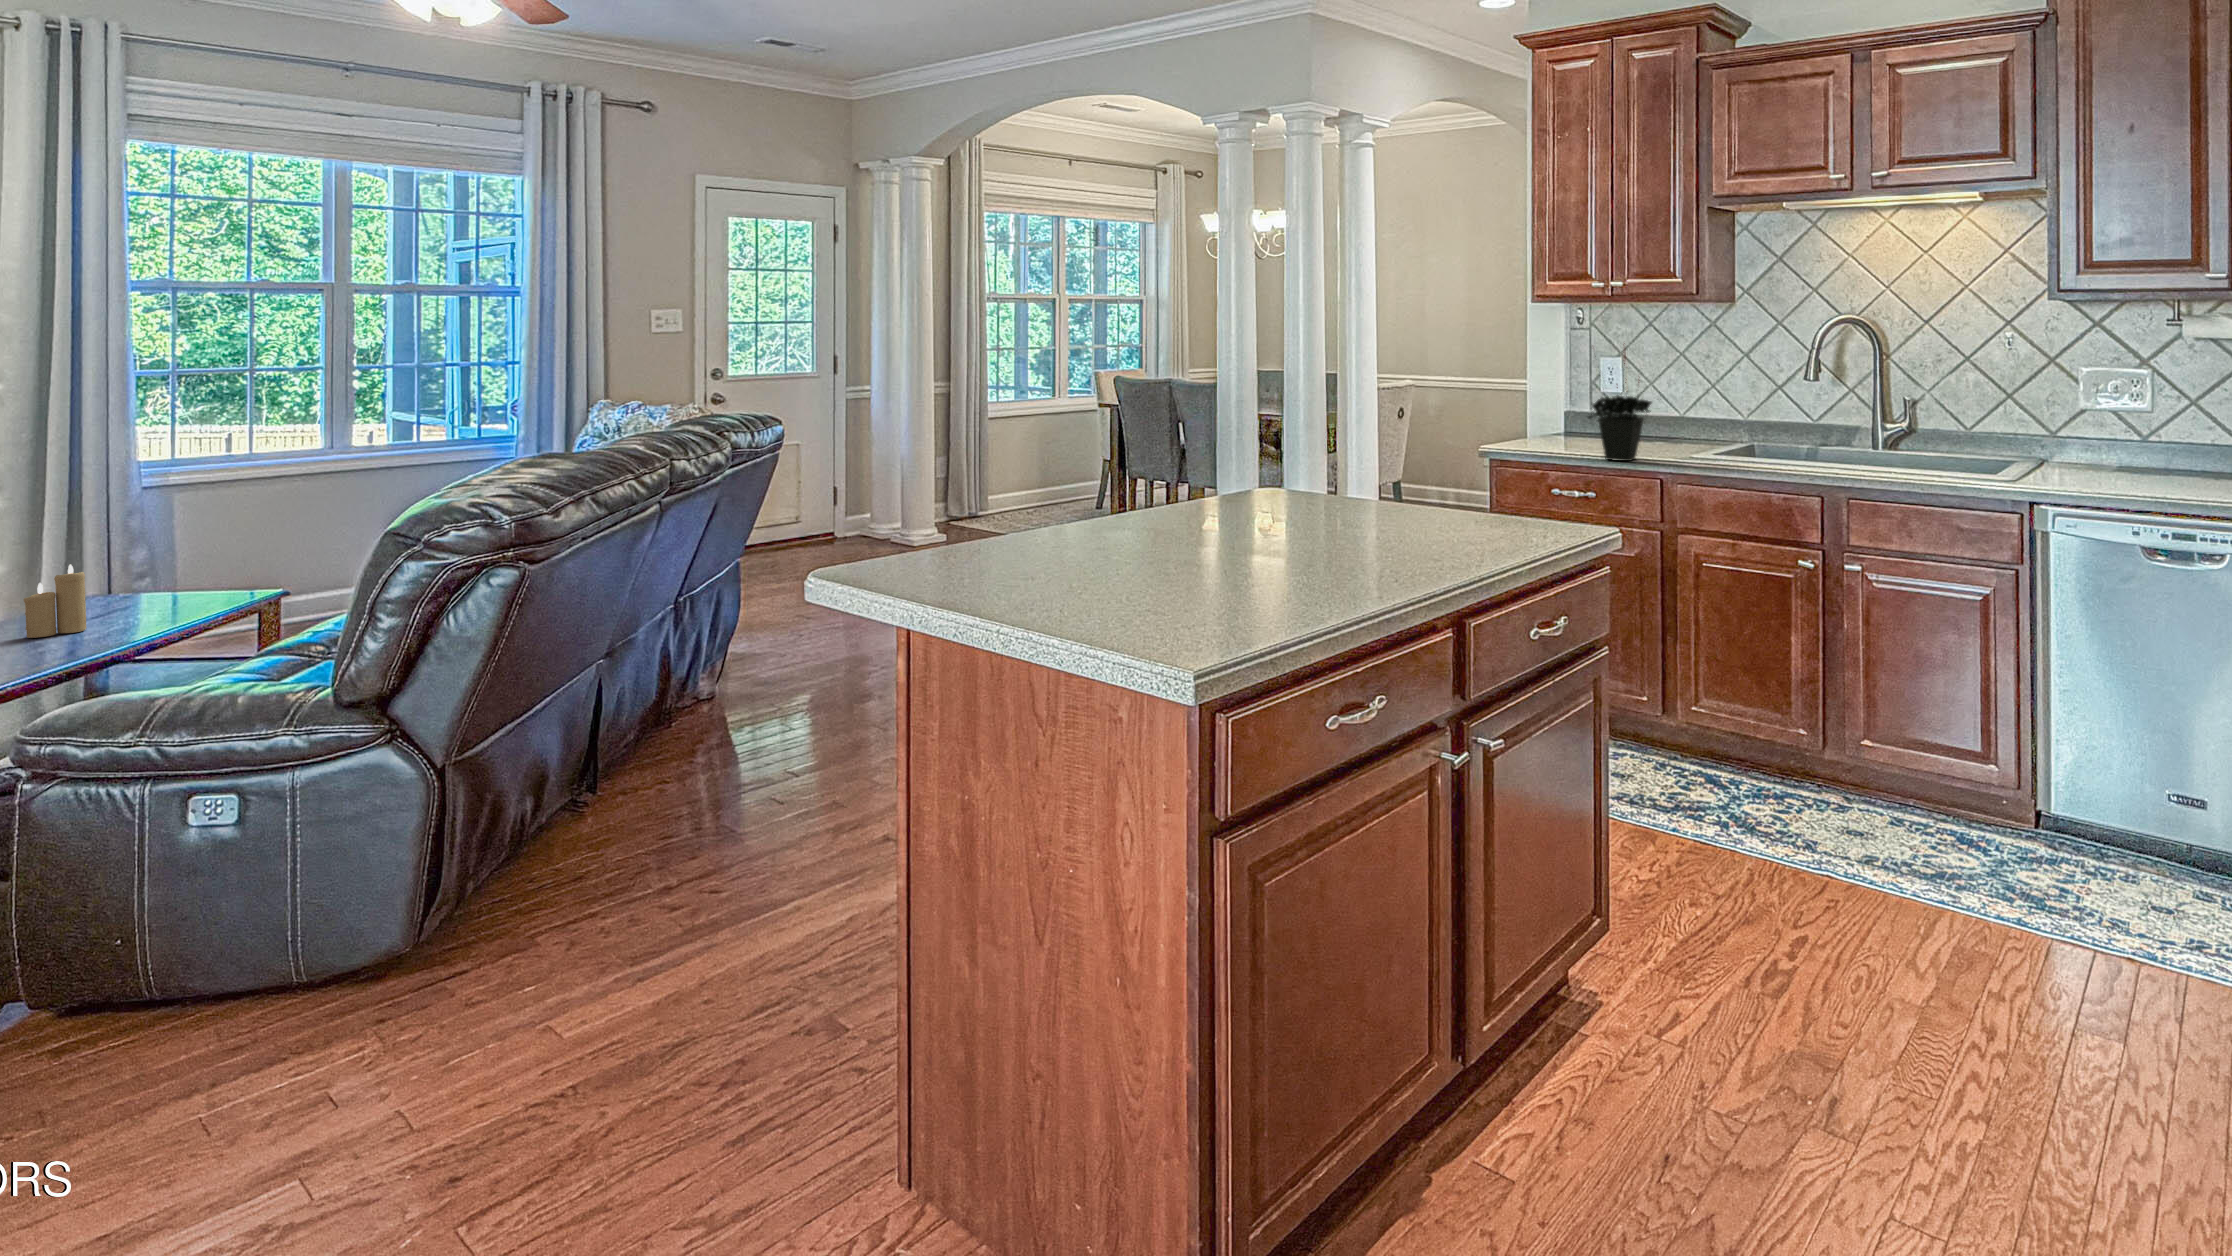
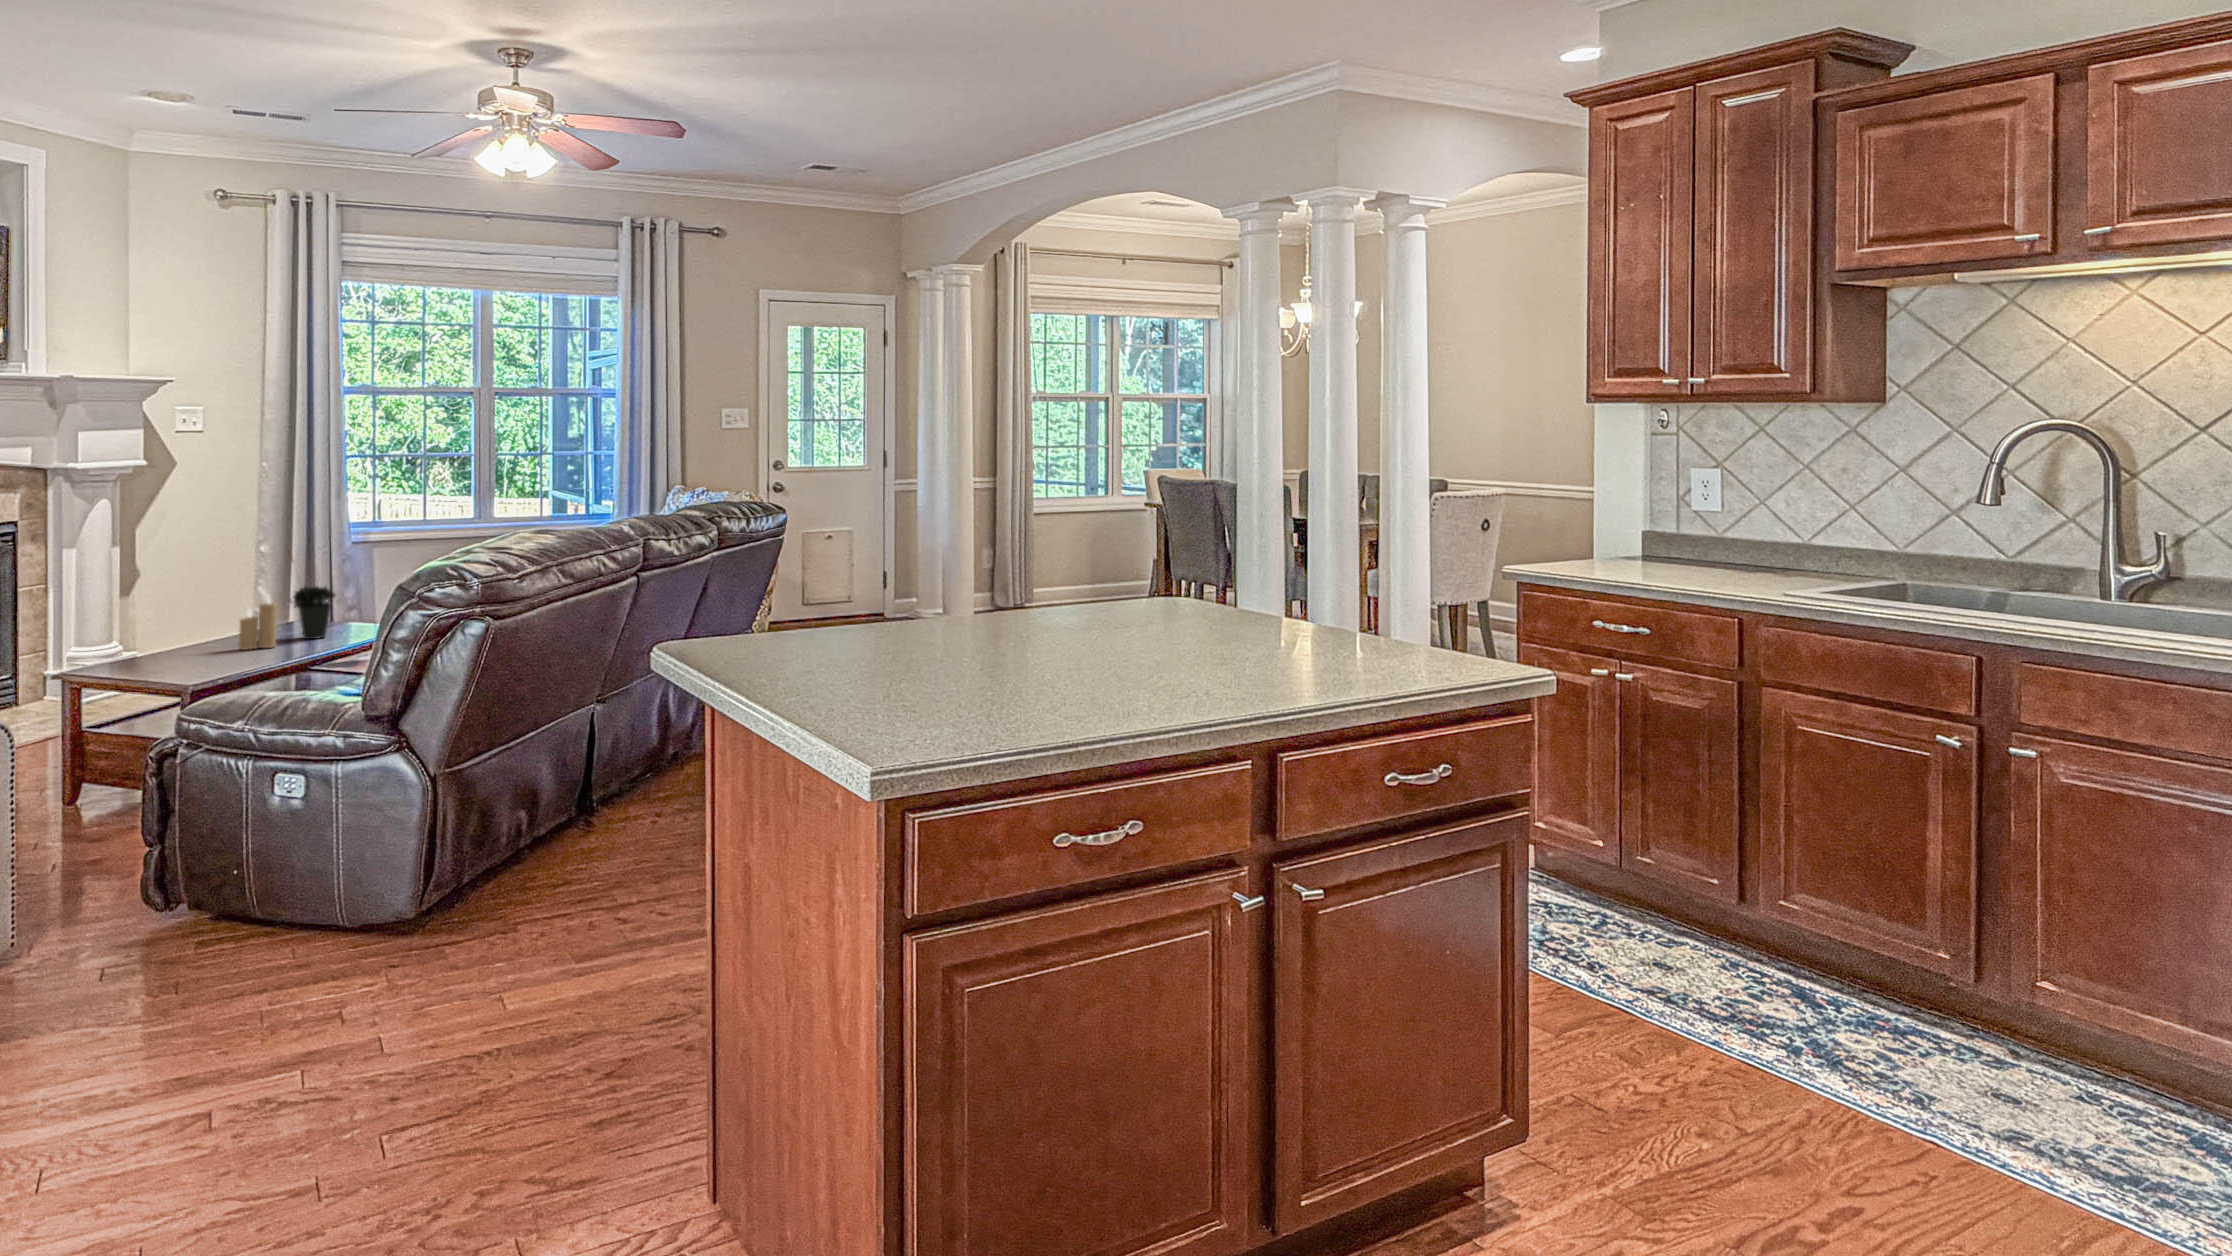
potted plant: present [1588,343,1652,461] -> present [290,548,336,639]

